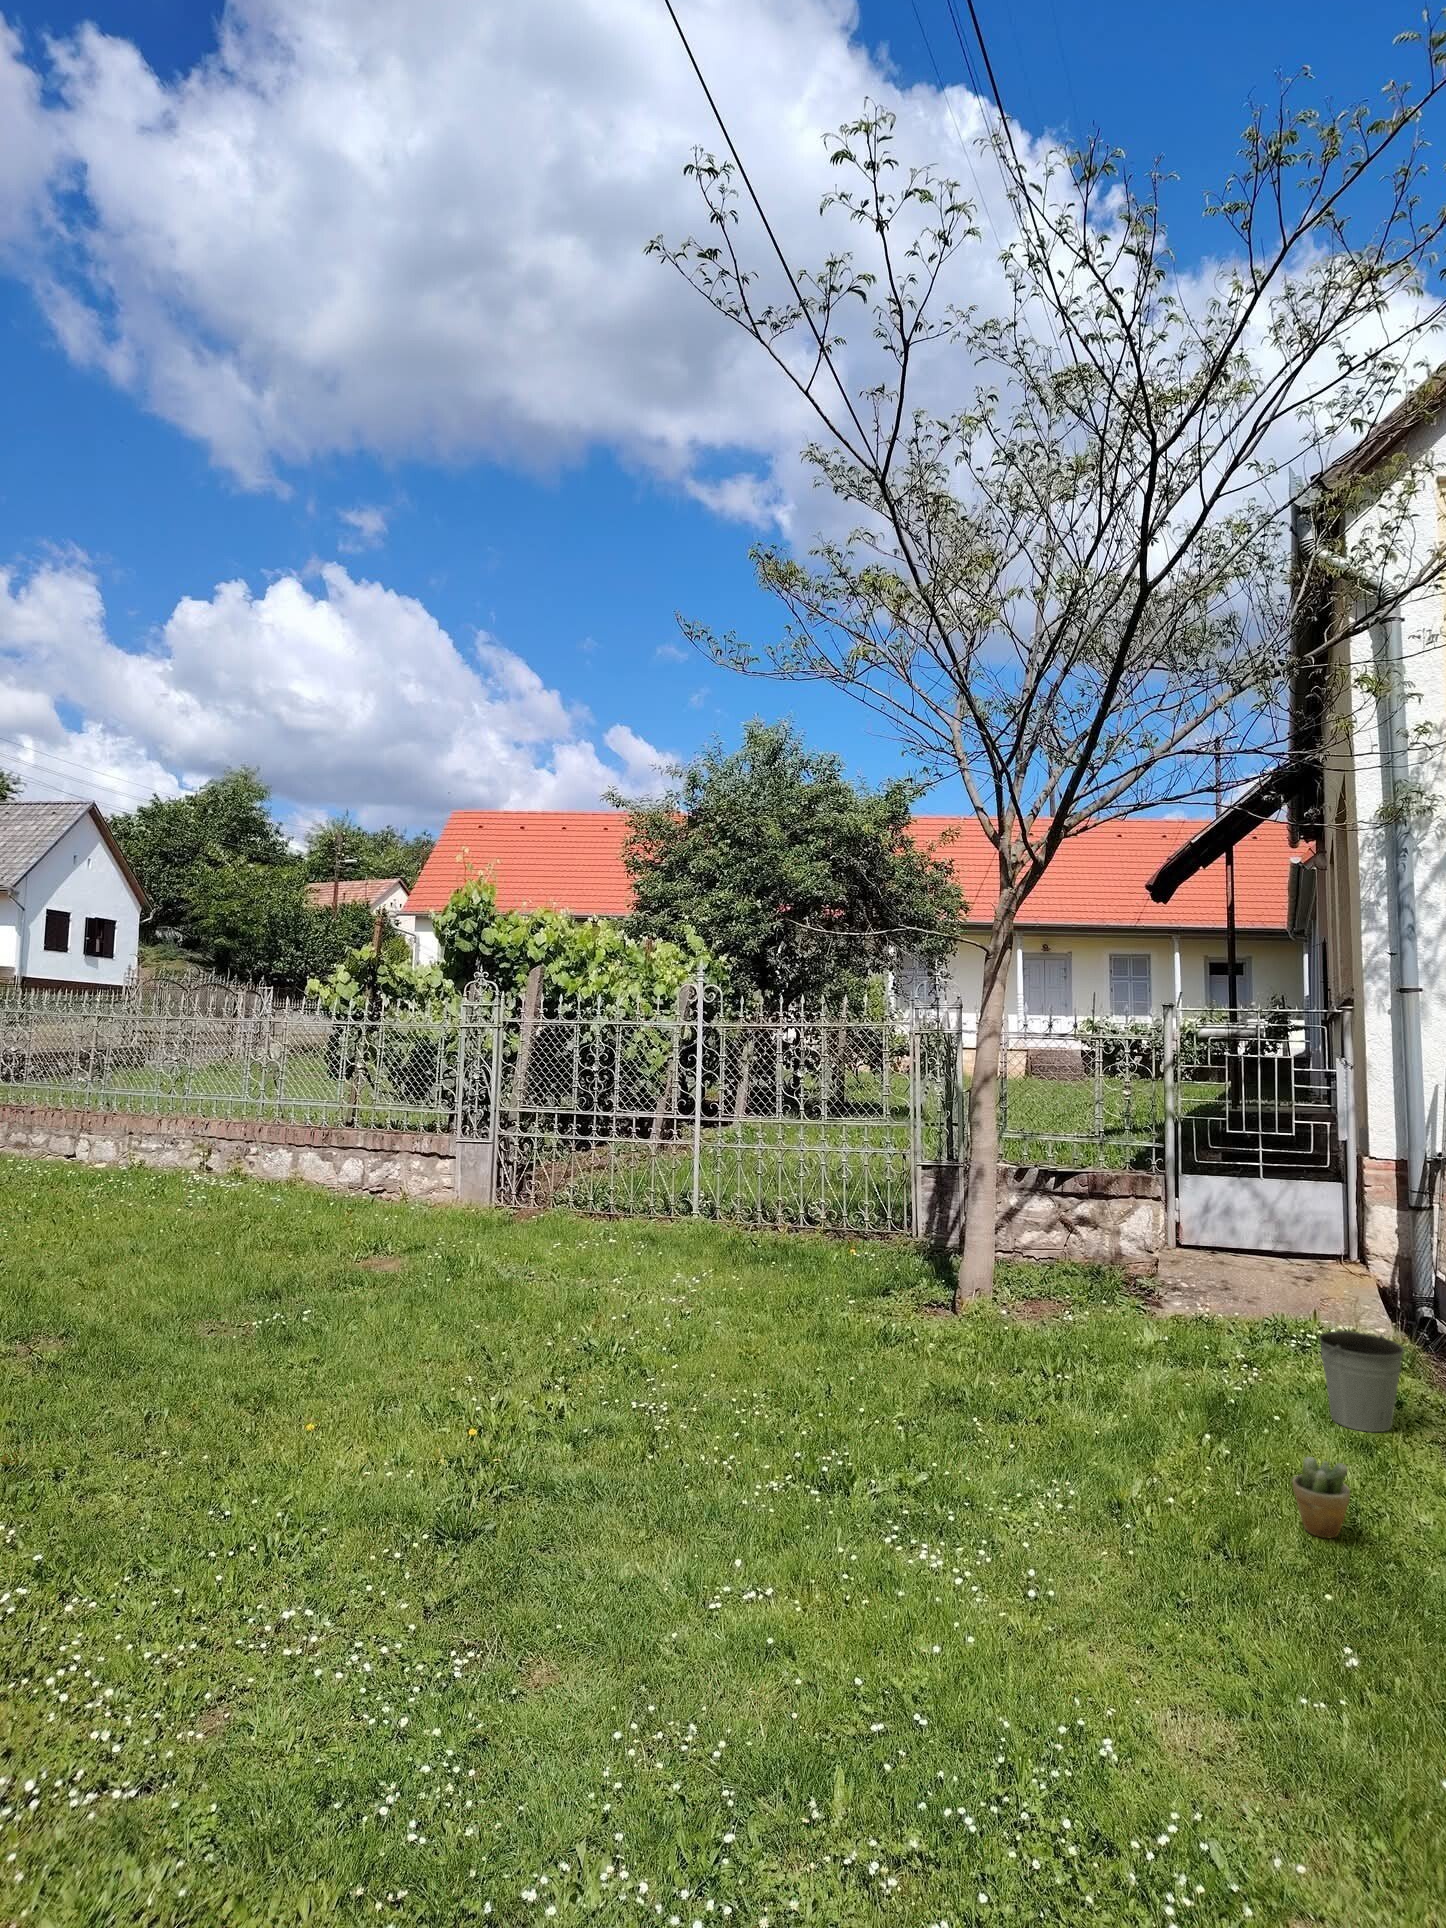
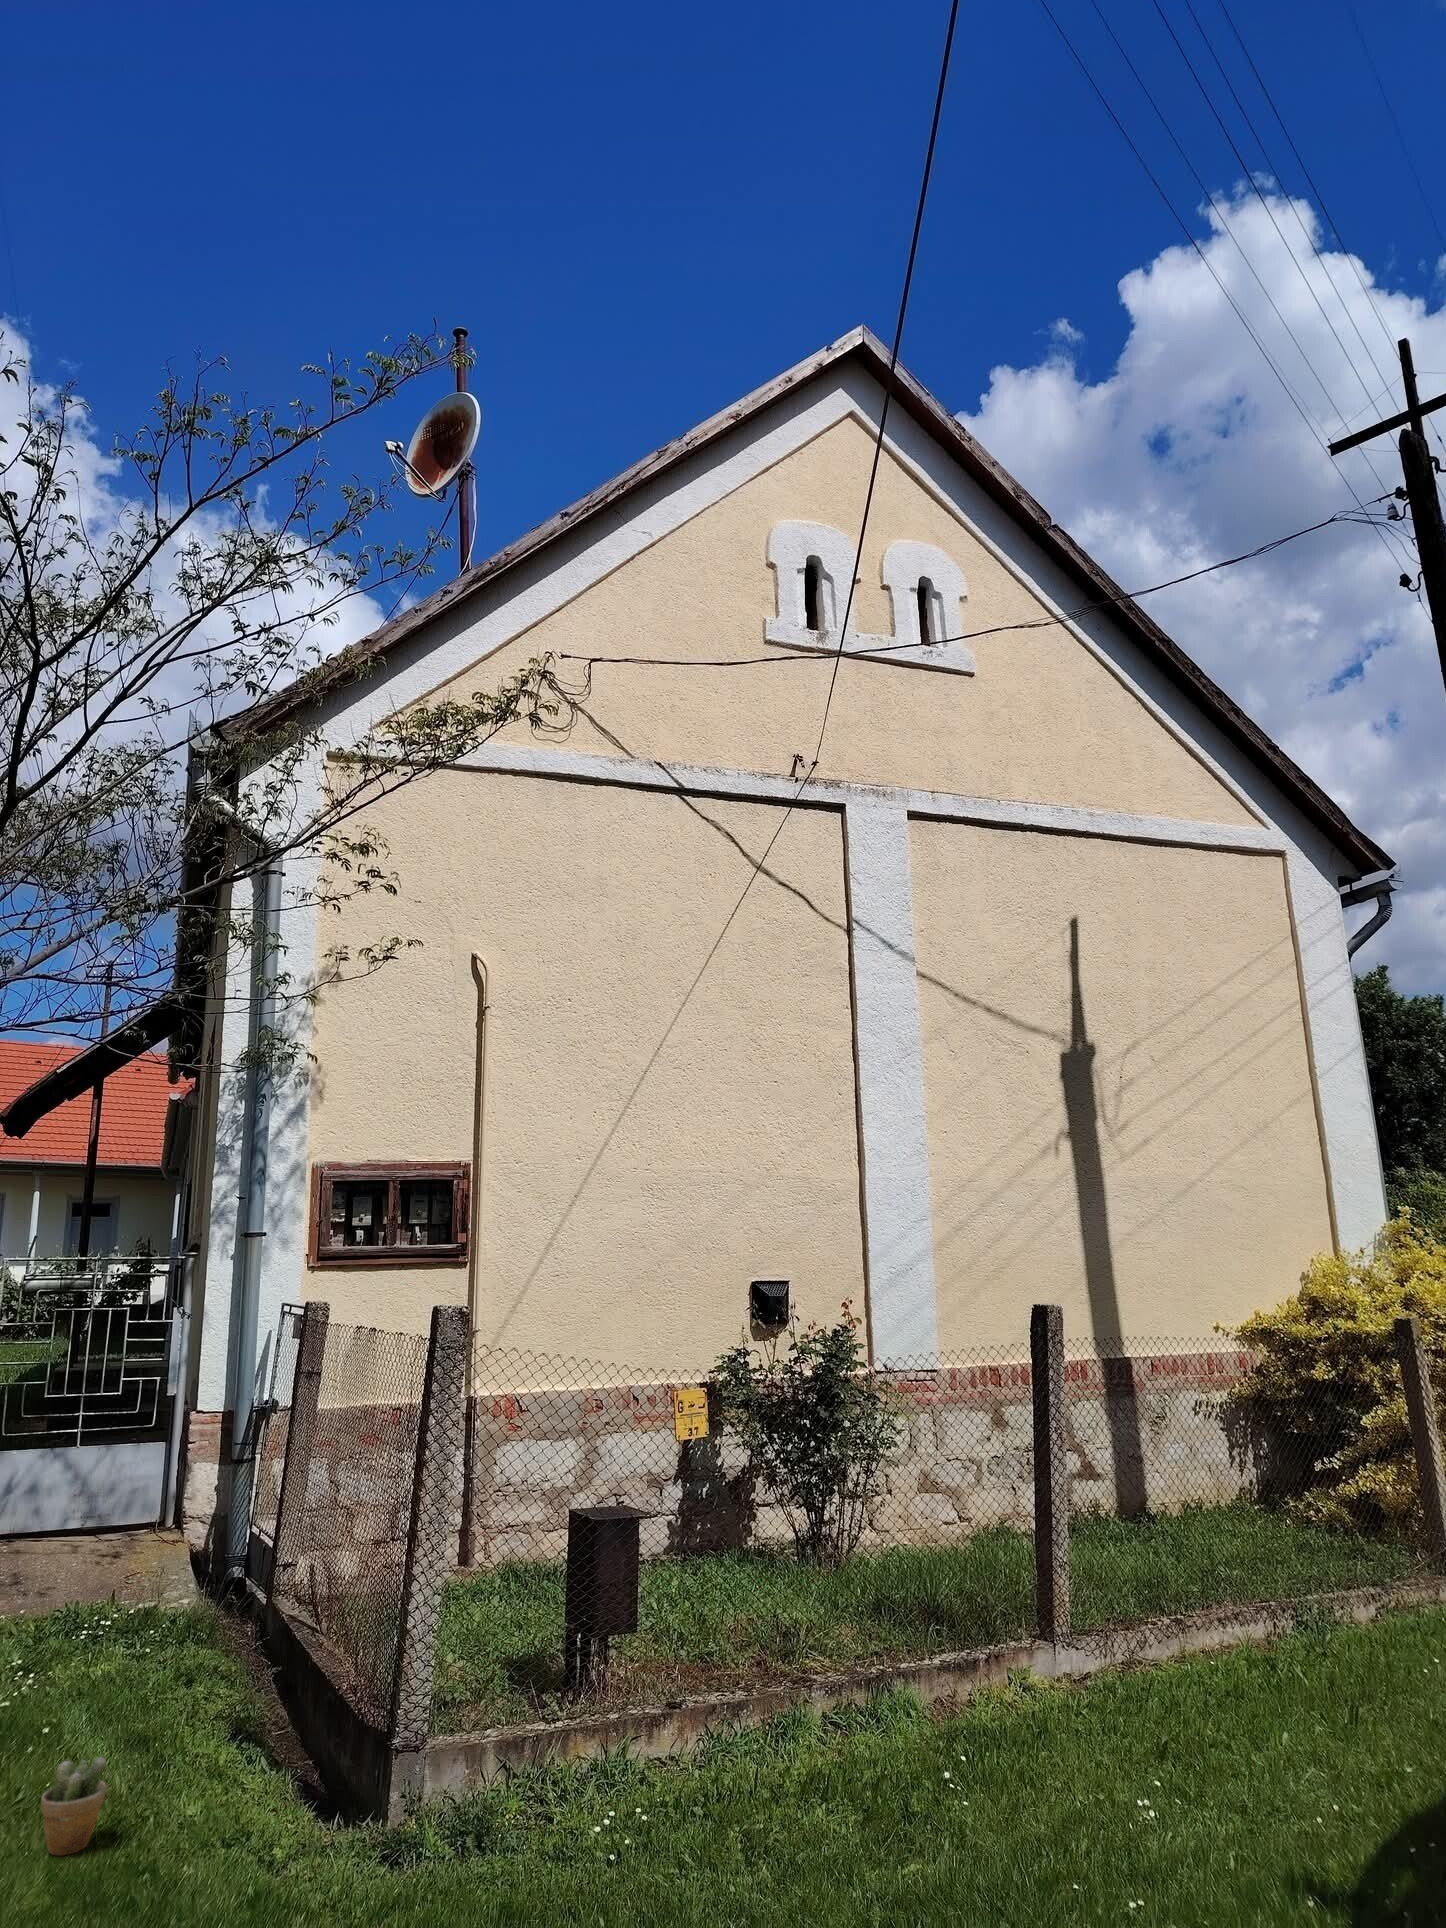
bucket: present [1319,1331,1404,1432] -> none [98,1601,195,1720]

